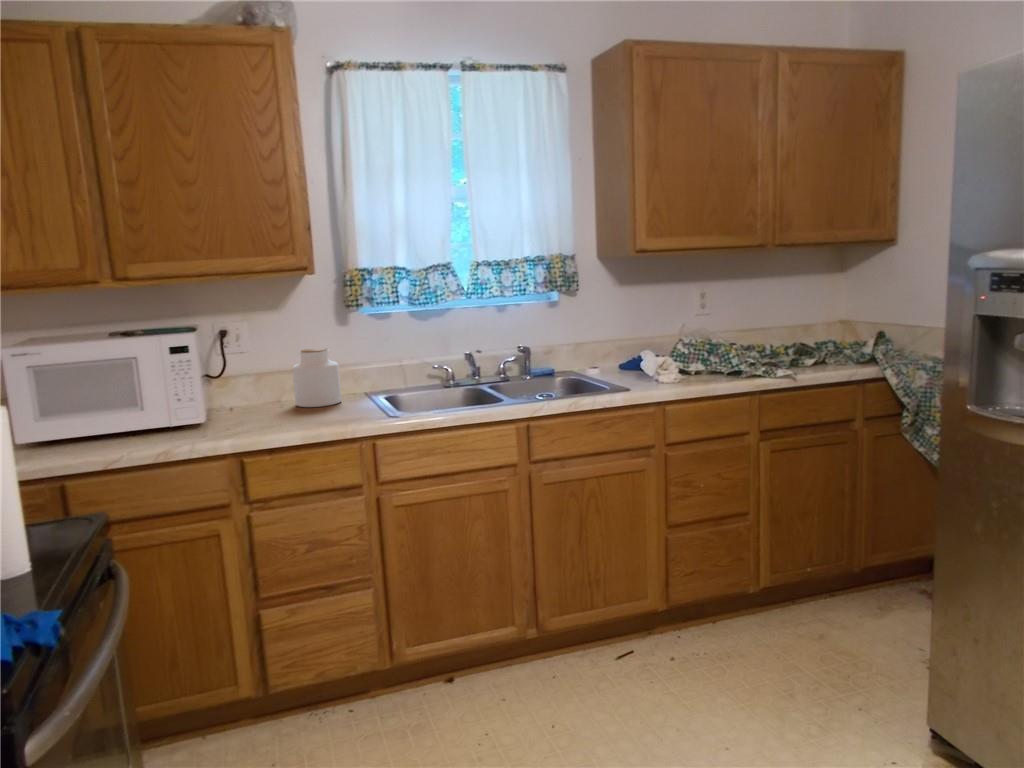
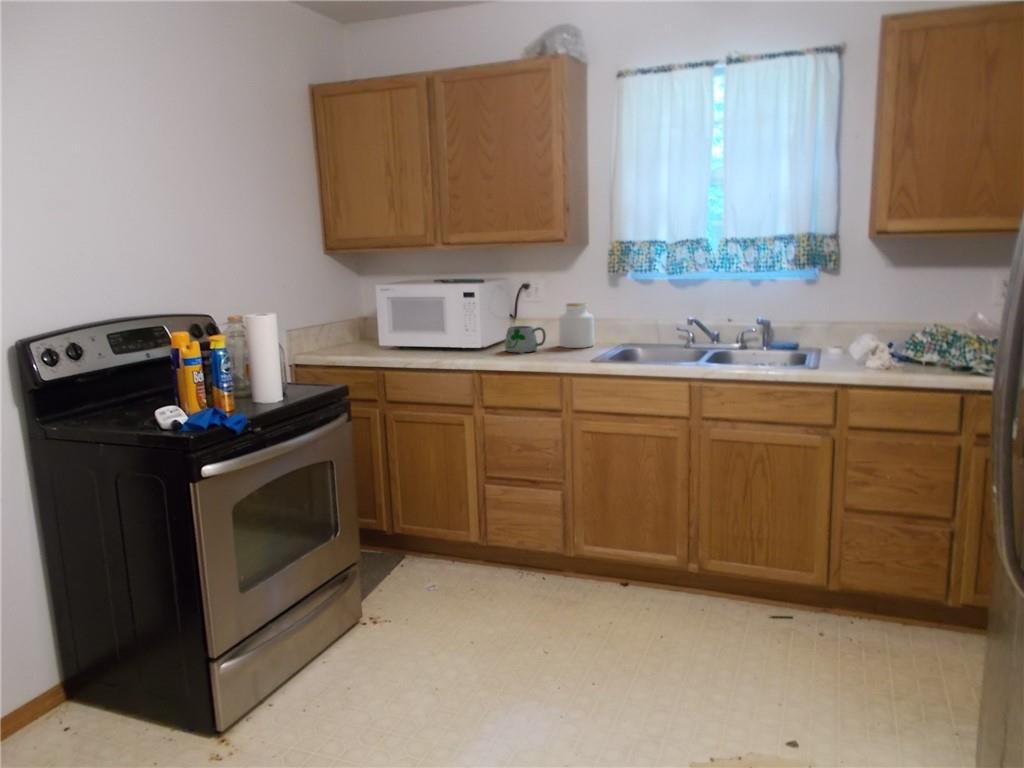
mug: none [237,384,297,423] -> present [505,326,546,353]

